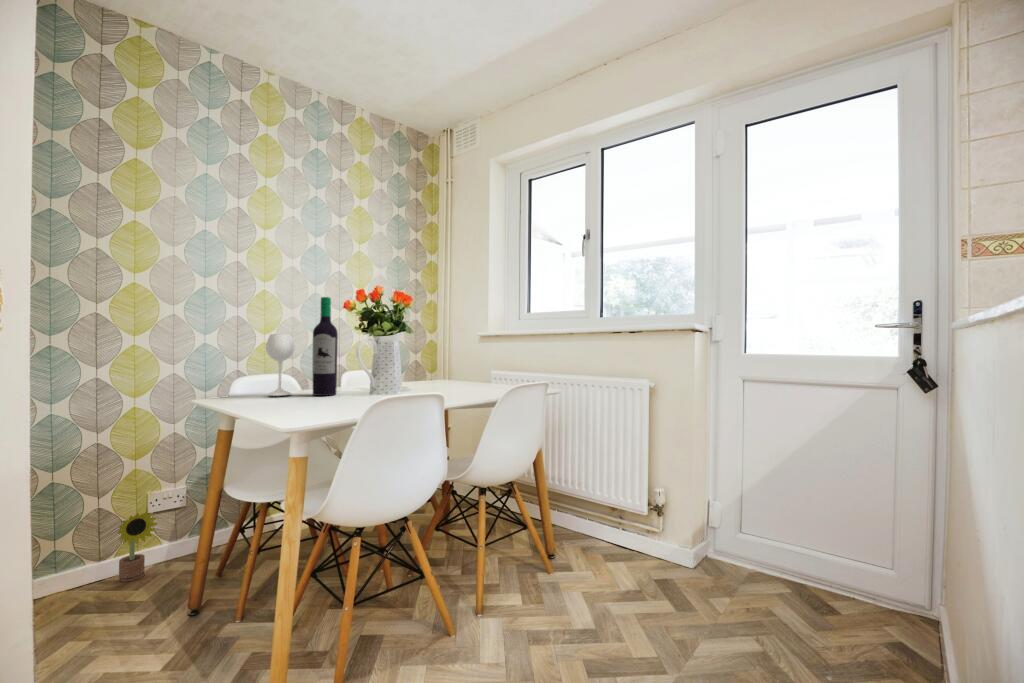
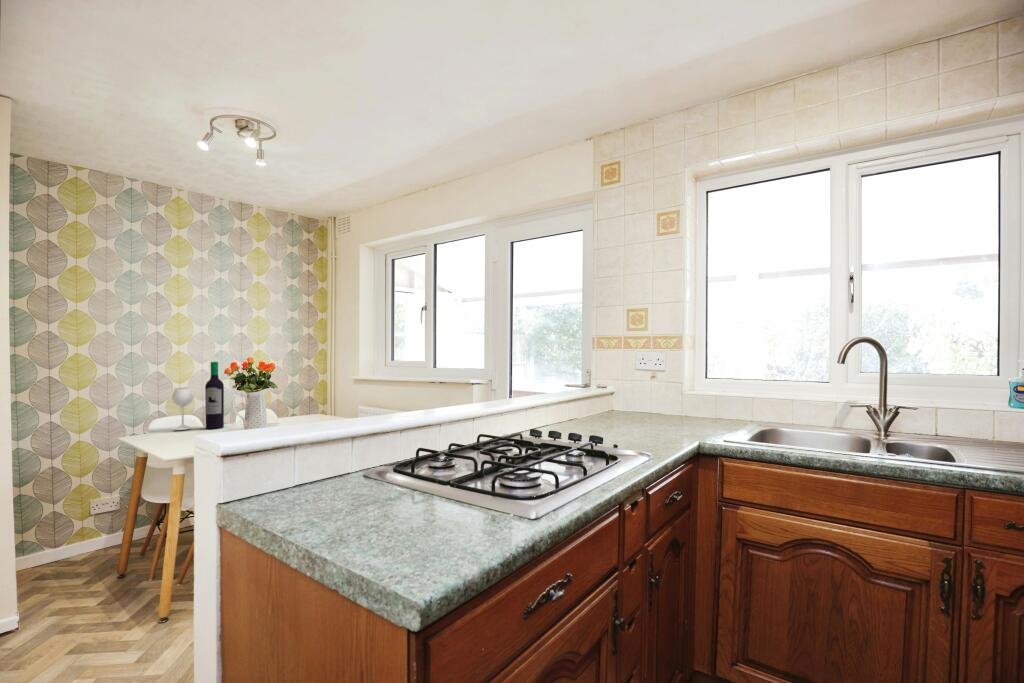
decorative plant: present [117,512,158,582] -> none [67,513,98,562]

